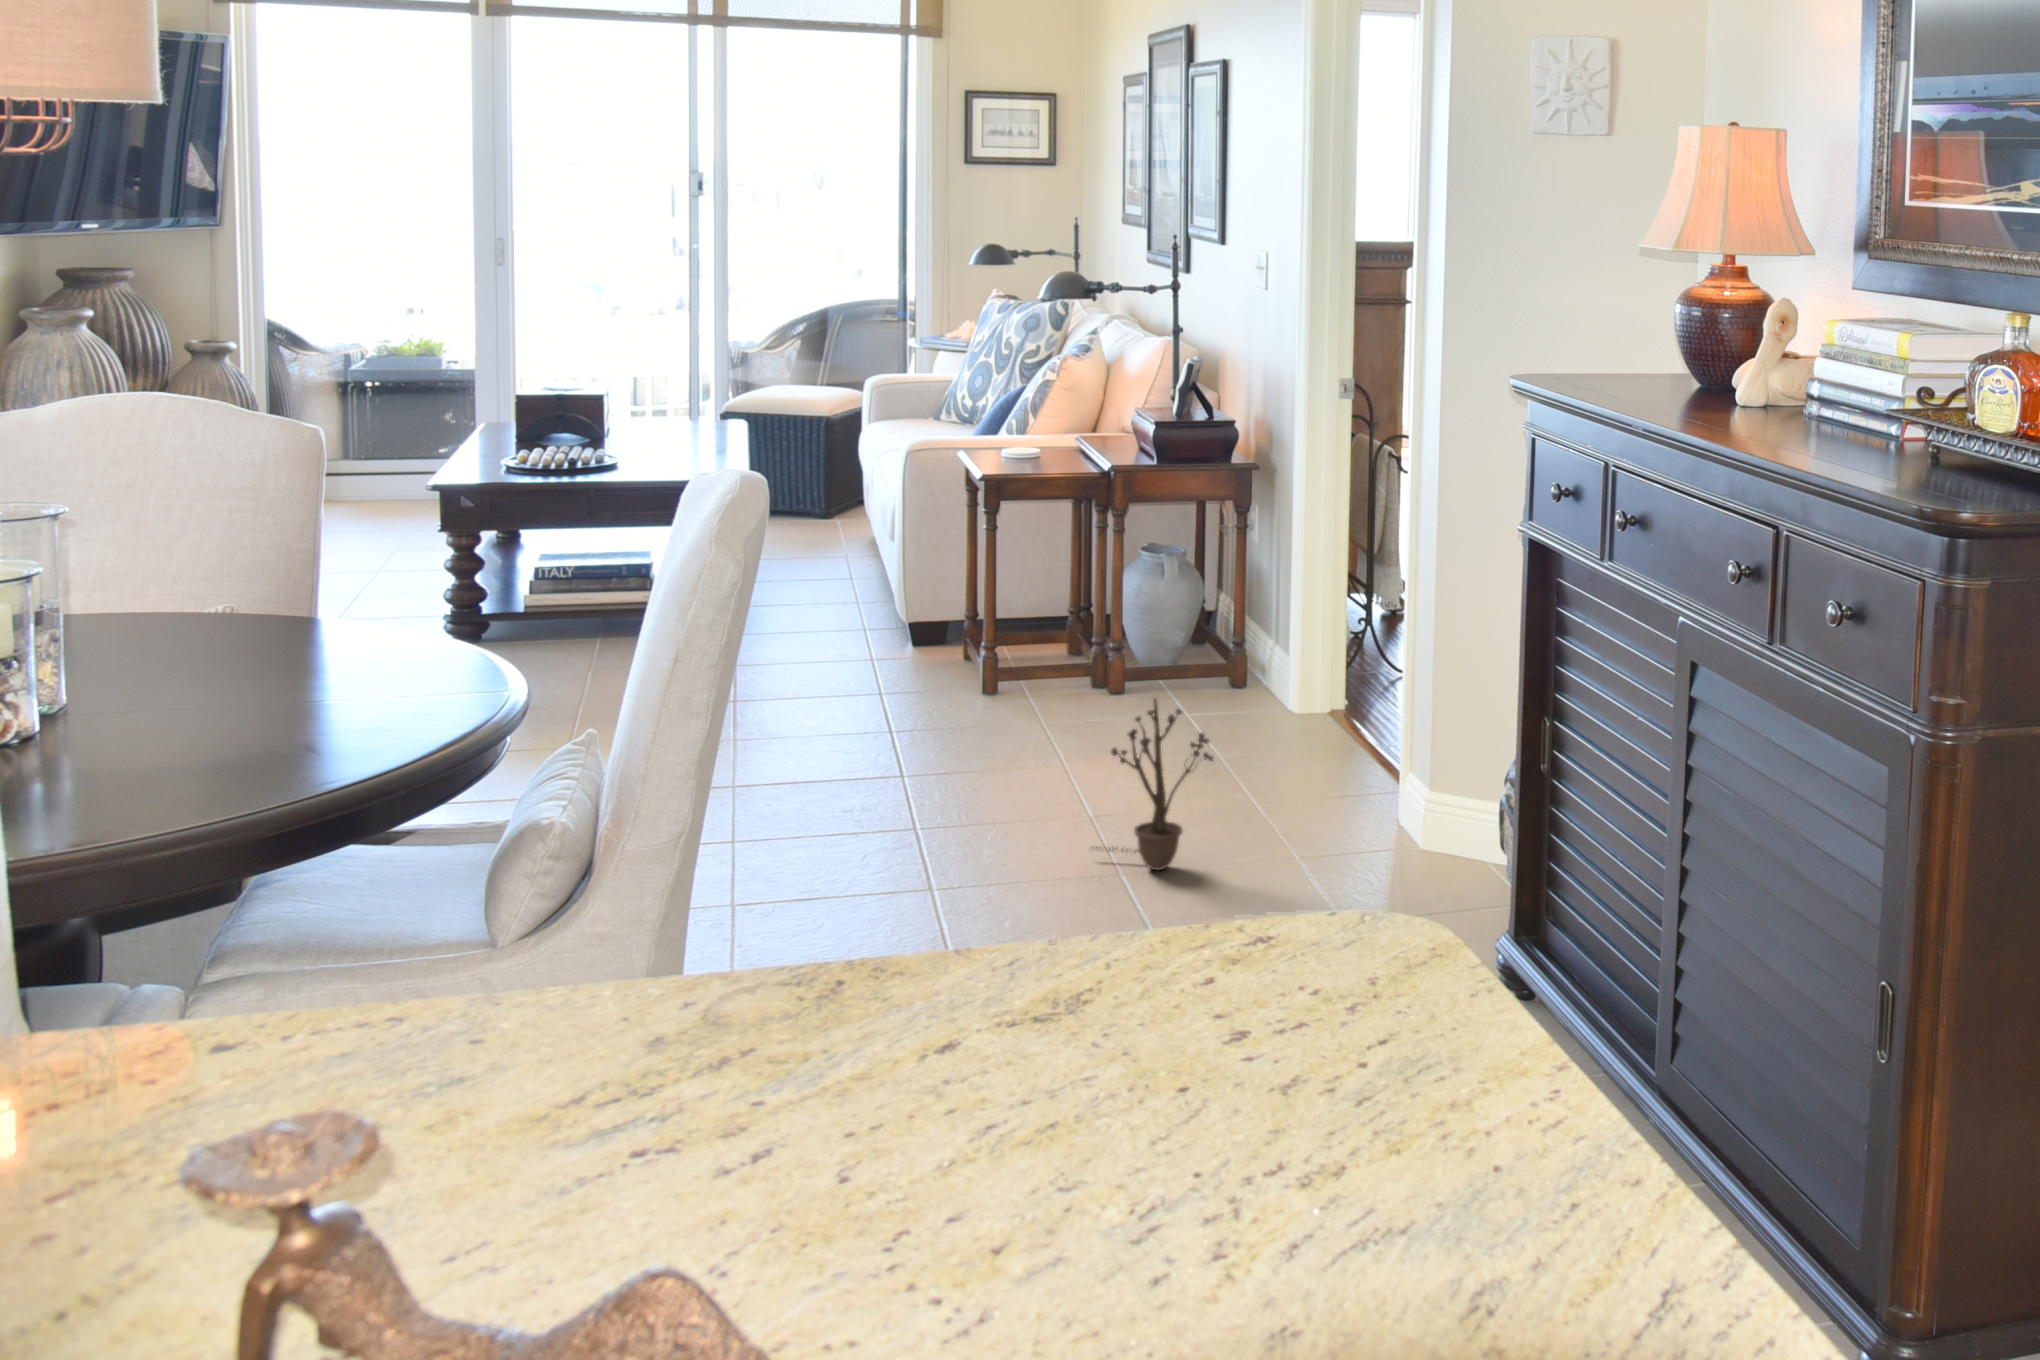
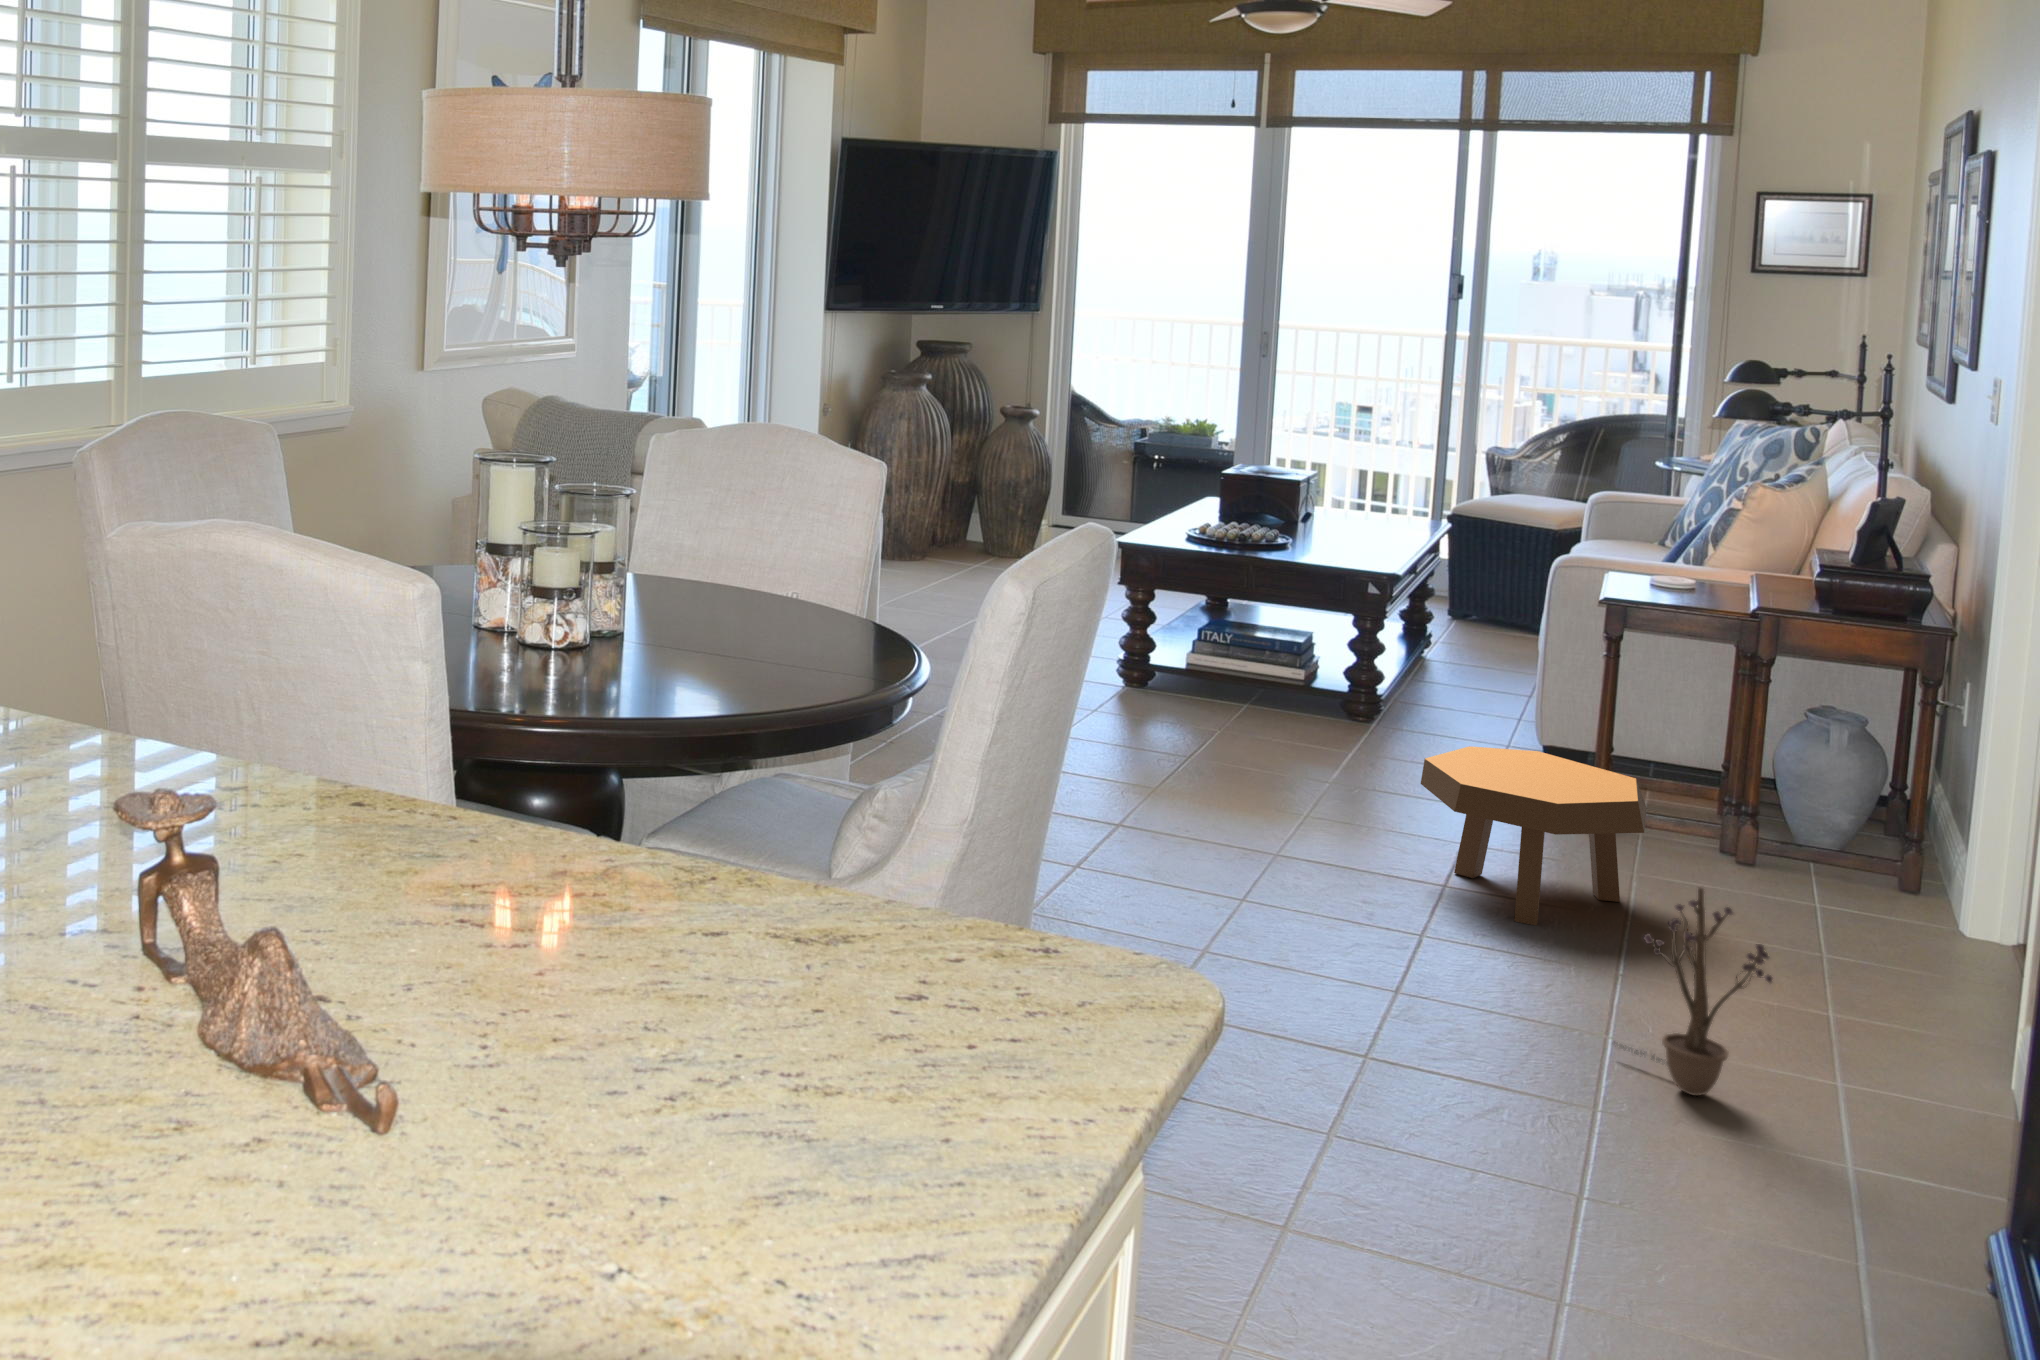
footstool: none [851,617,1047,772] -> present [1421,746,1647,925]

